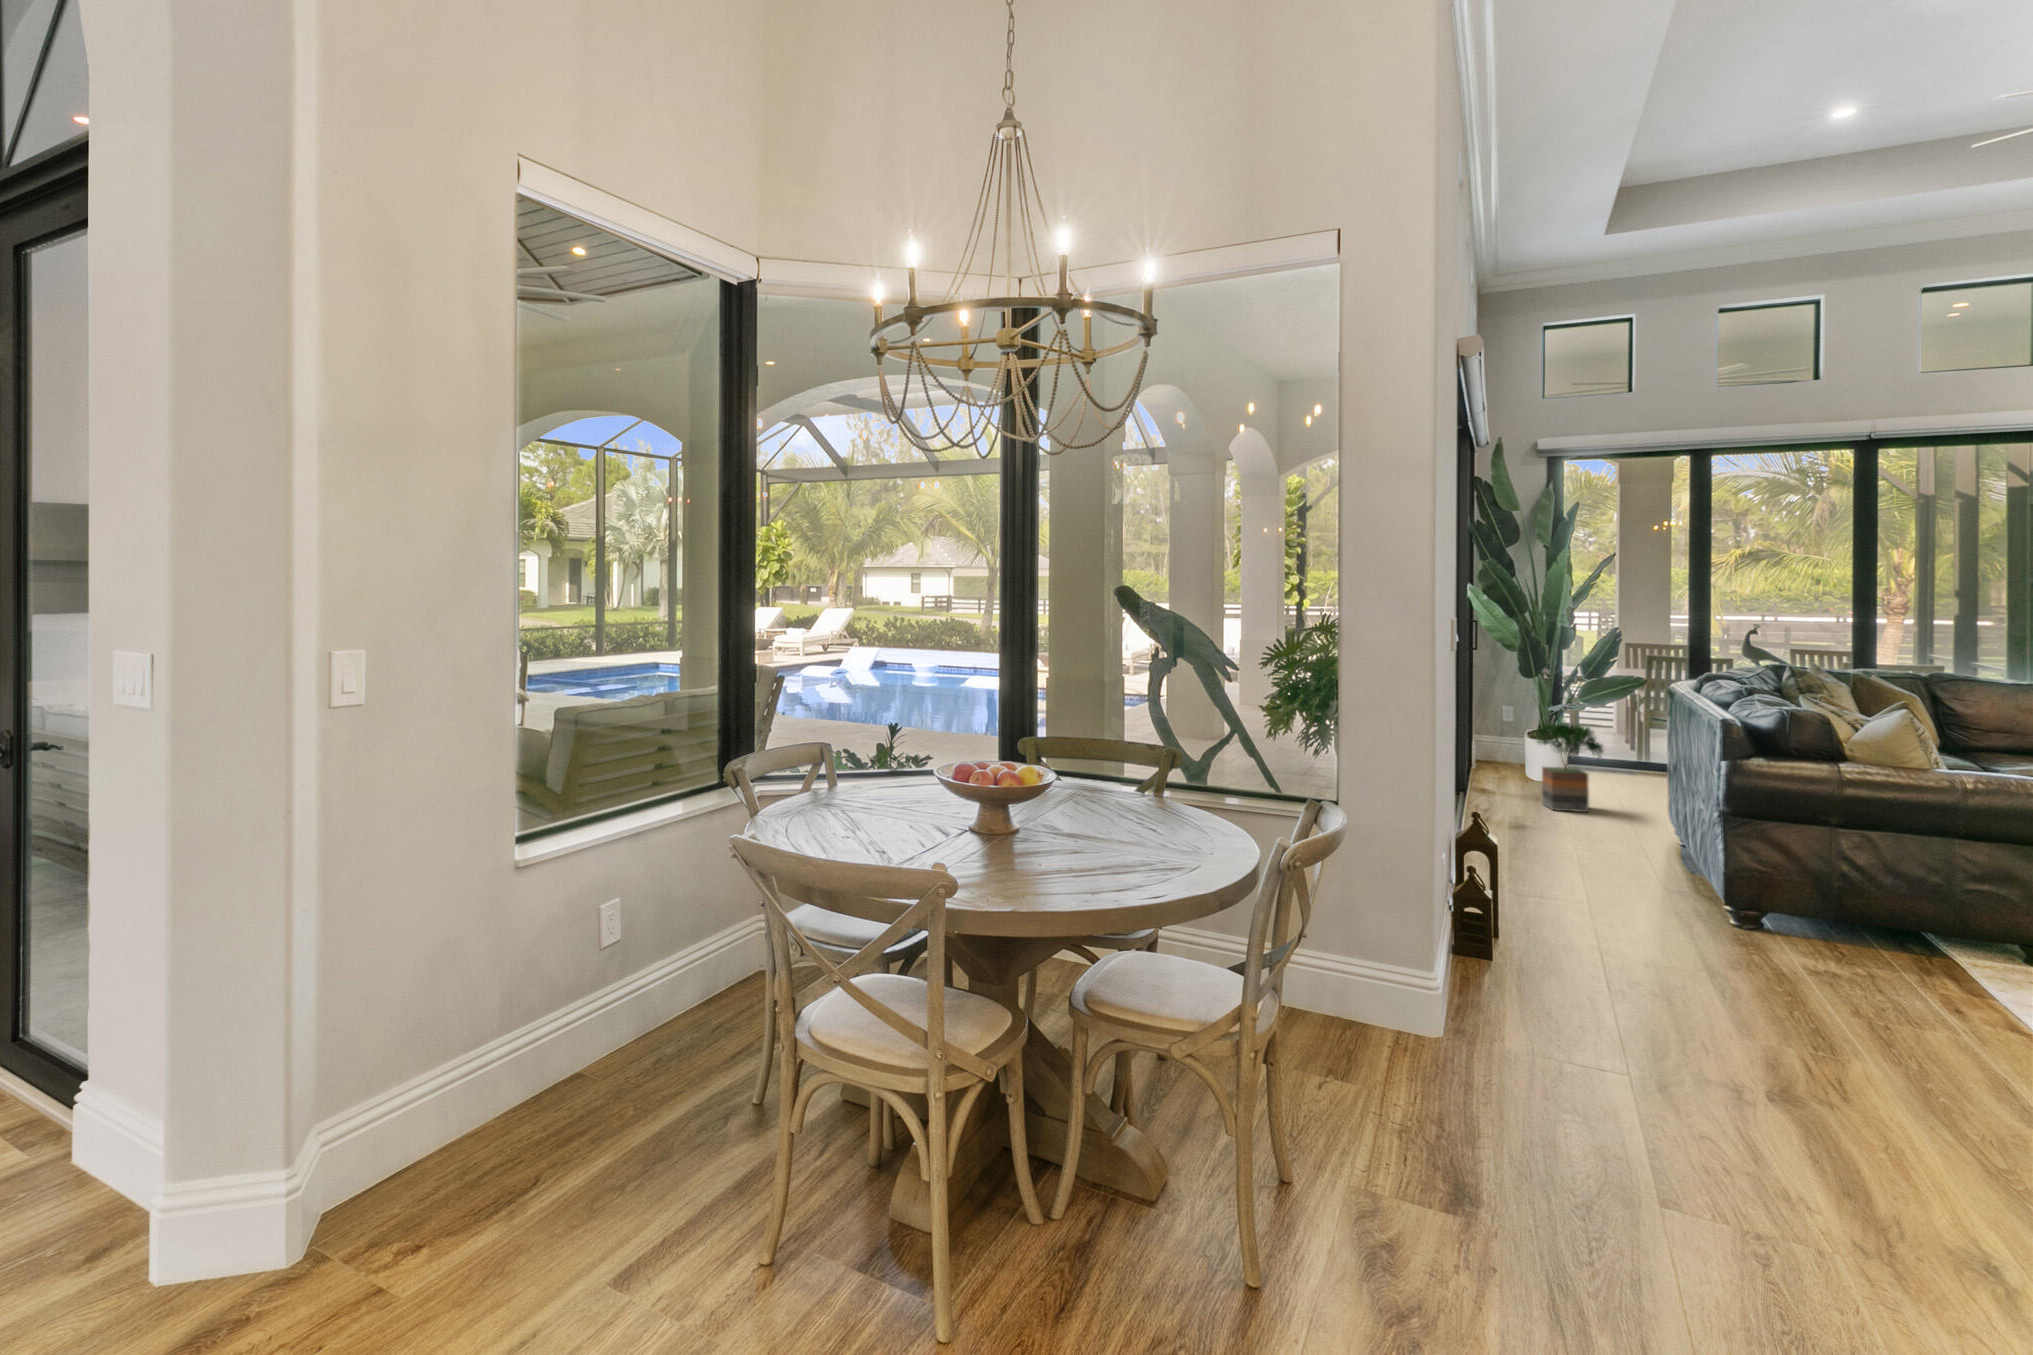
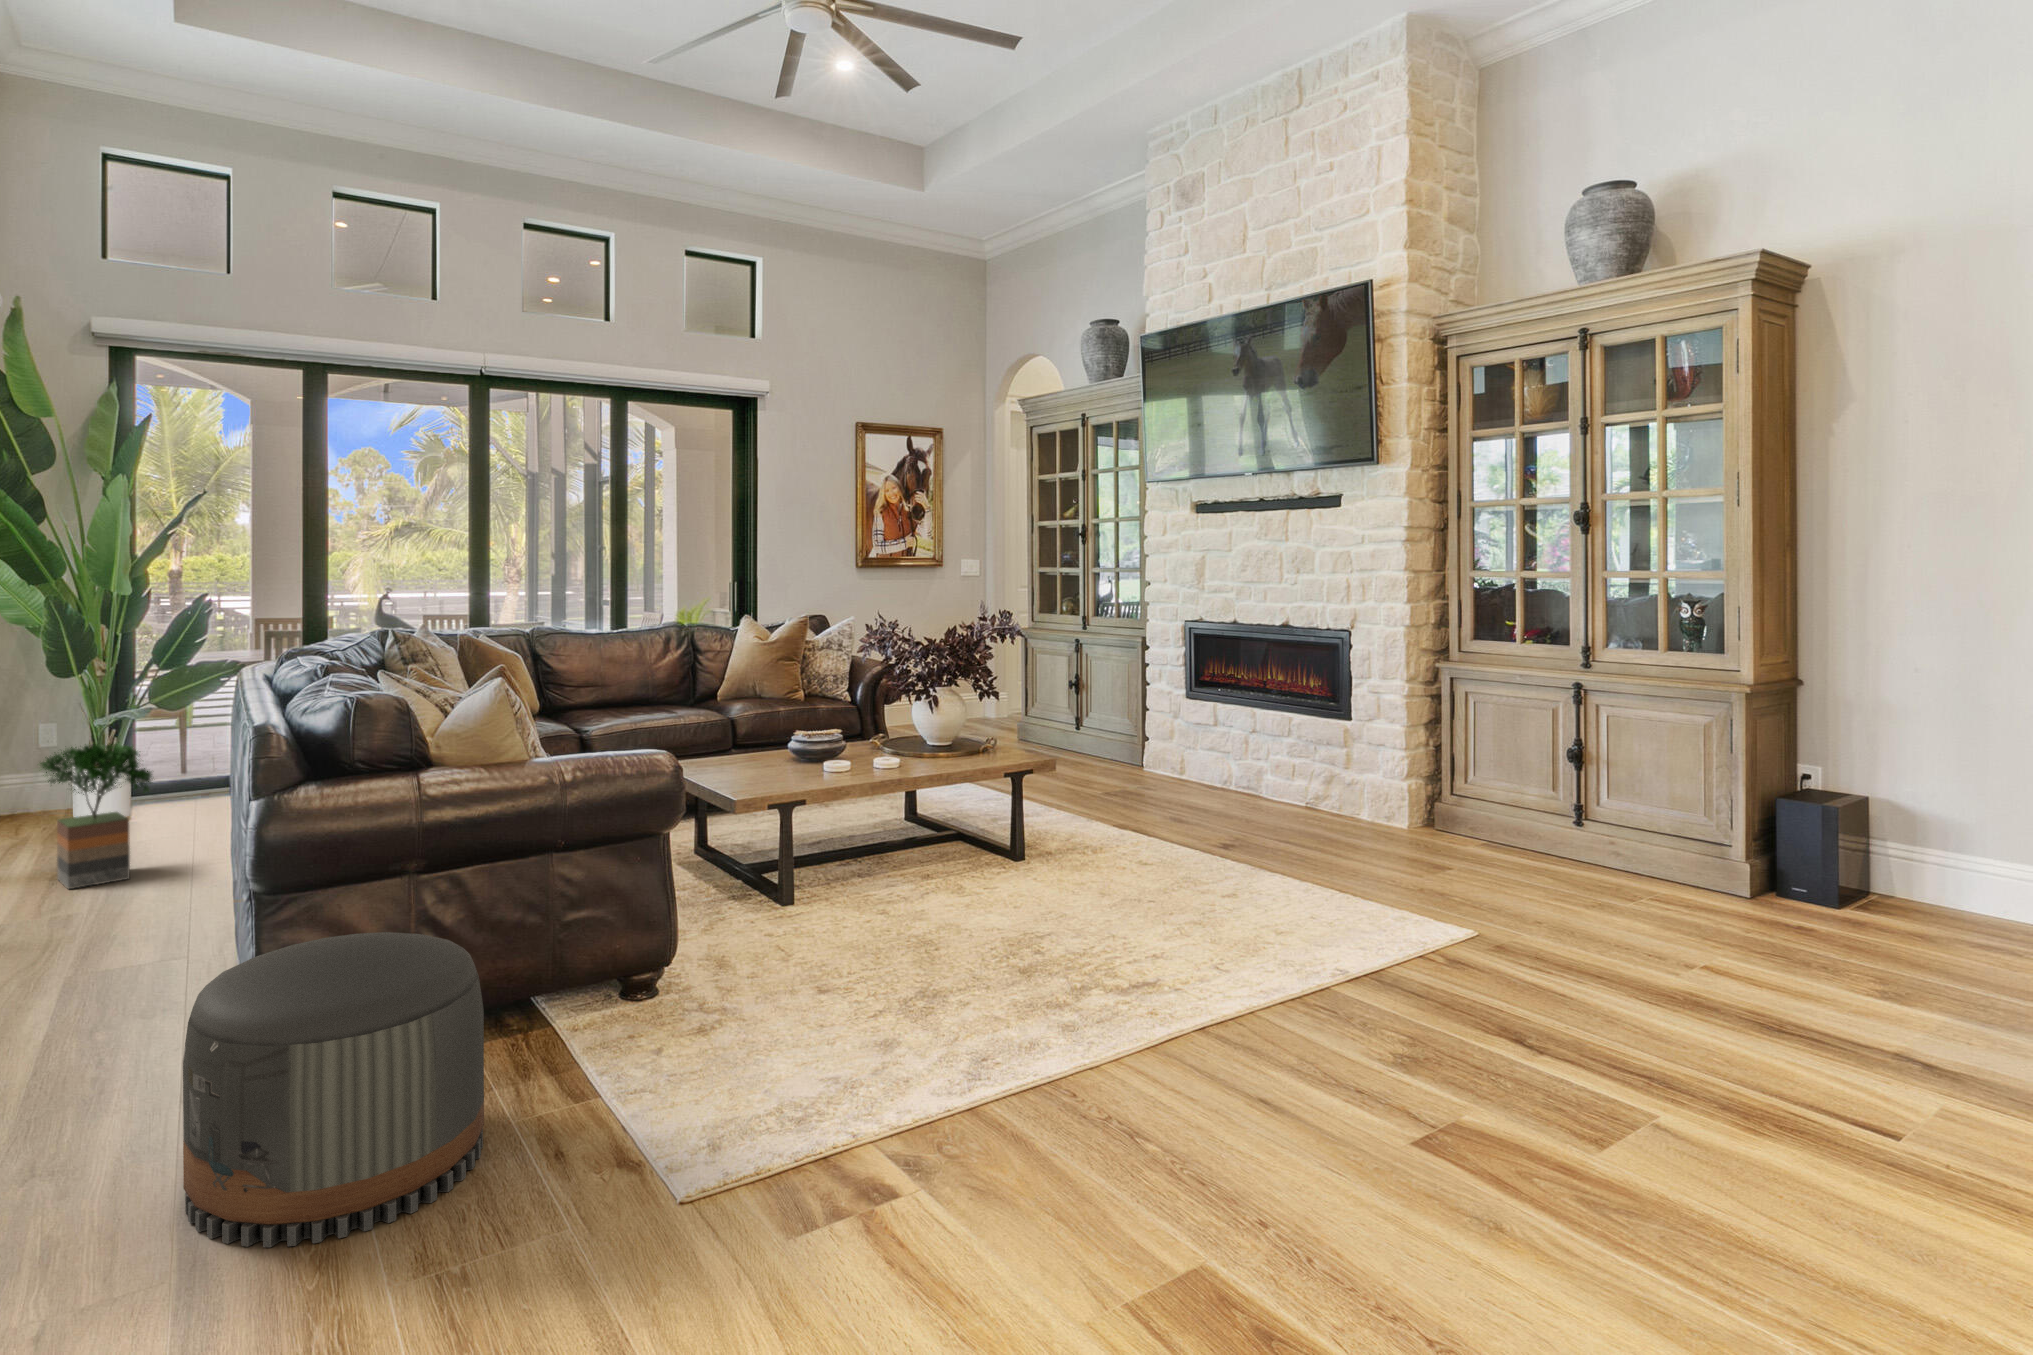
pouf: none [1699,846,1896,1003] -> present [183,932,484,1247]

